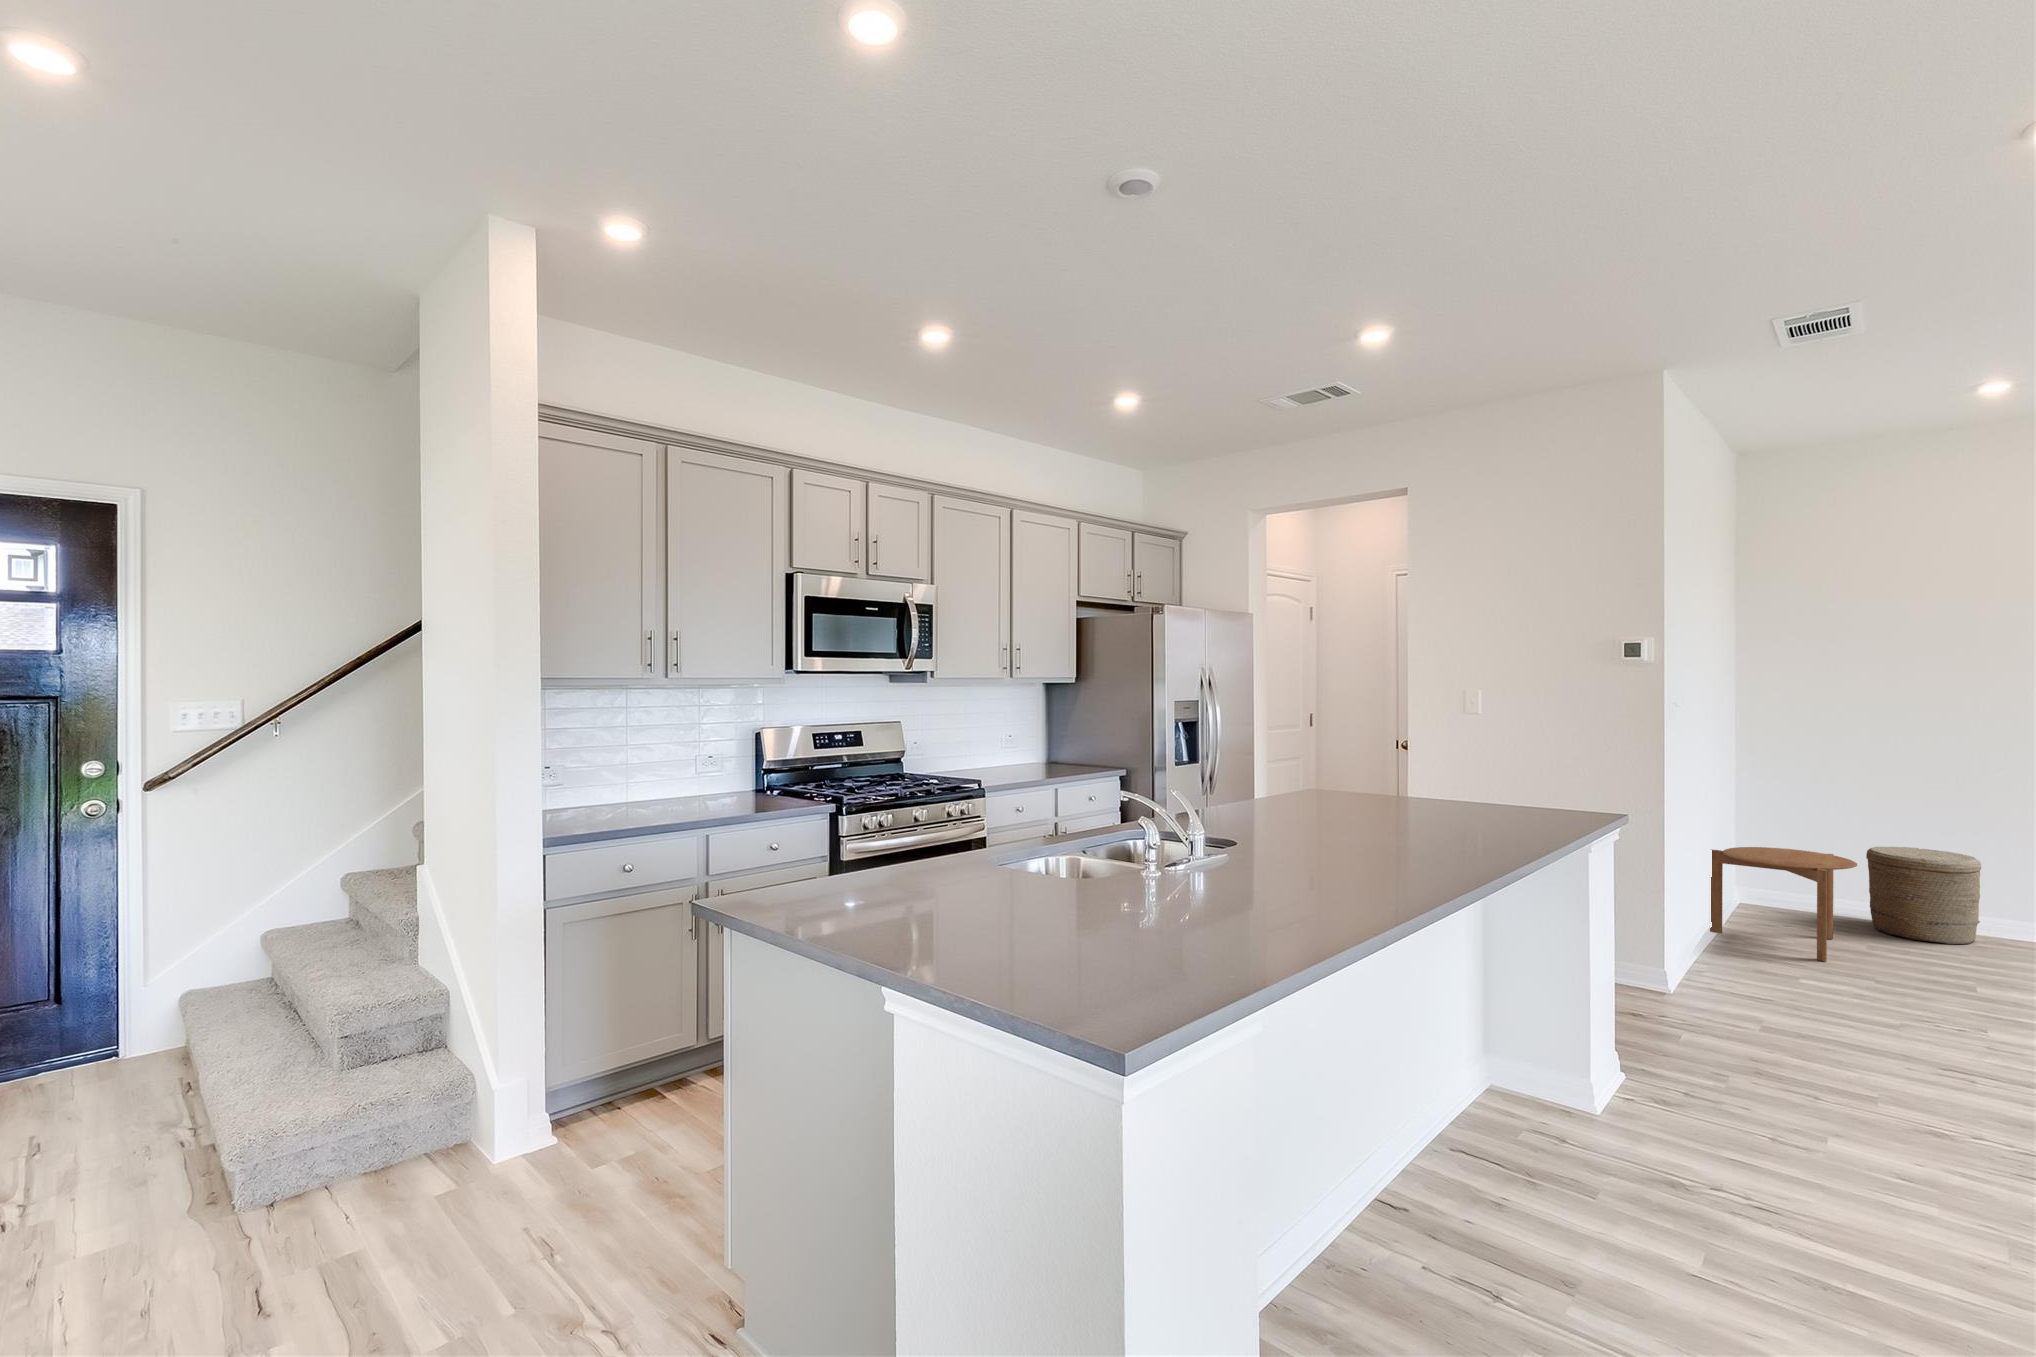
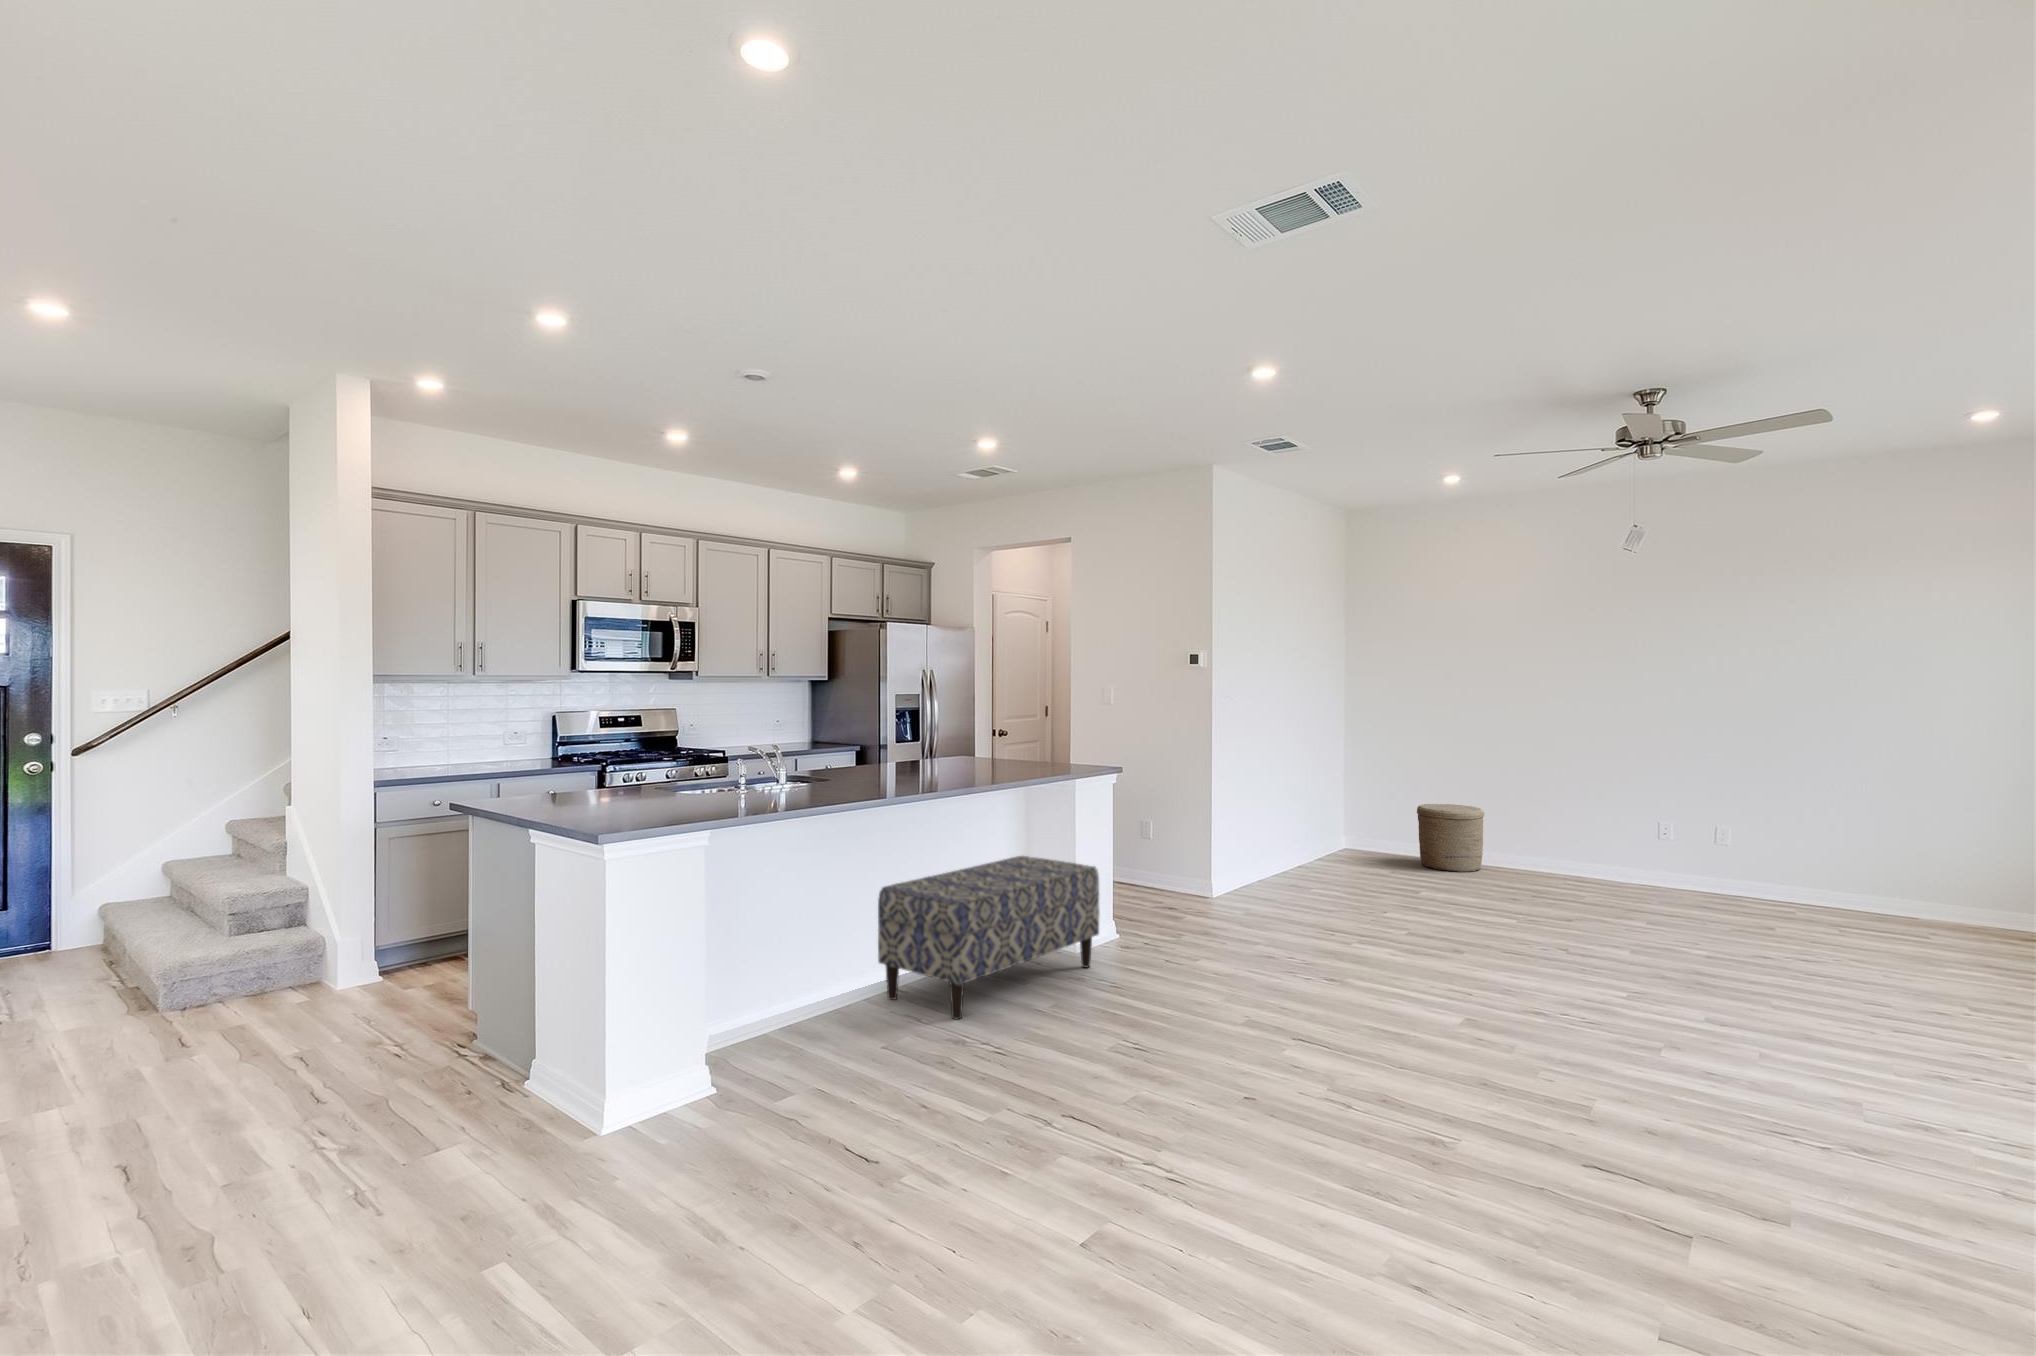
side table: present [1710,847,1857,962] -> none [1301,805,1387,882]
bench: none [1341,952,1642,1282] -> present [878,856,1099,1019]

